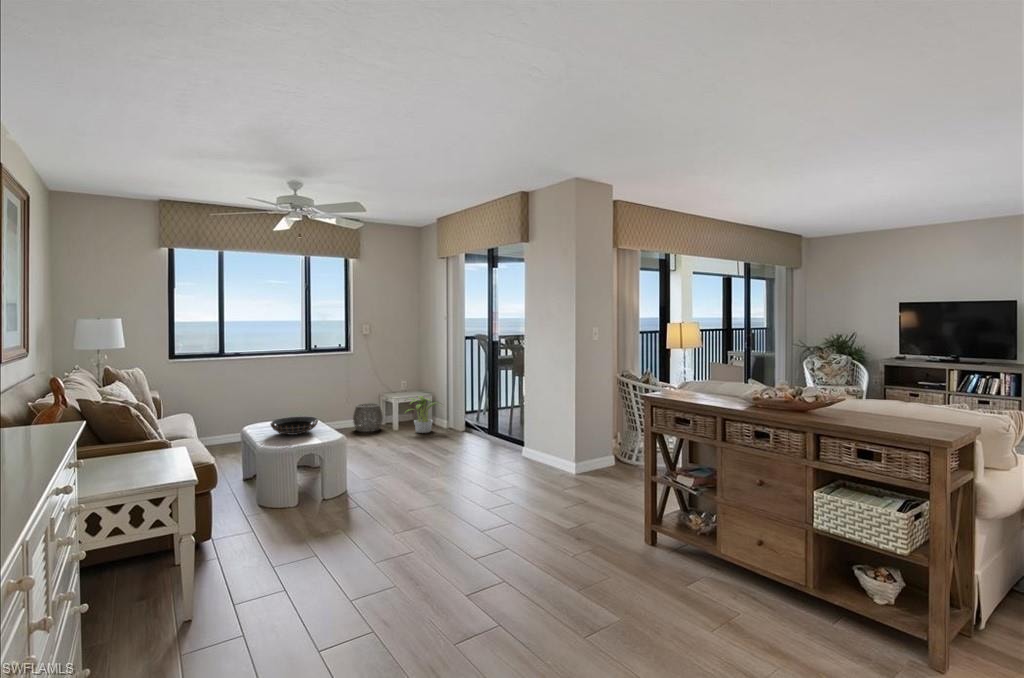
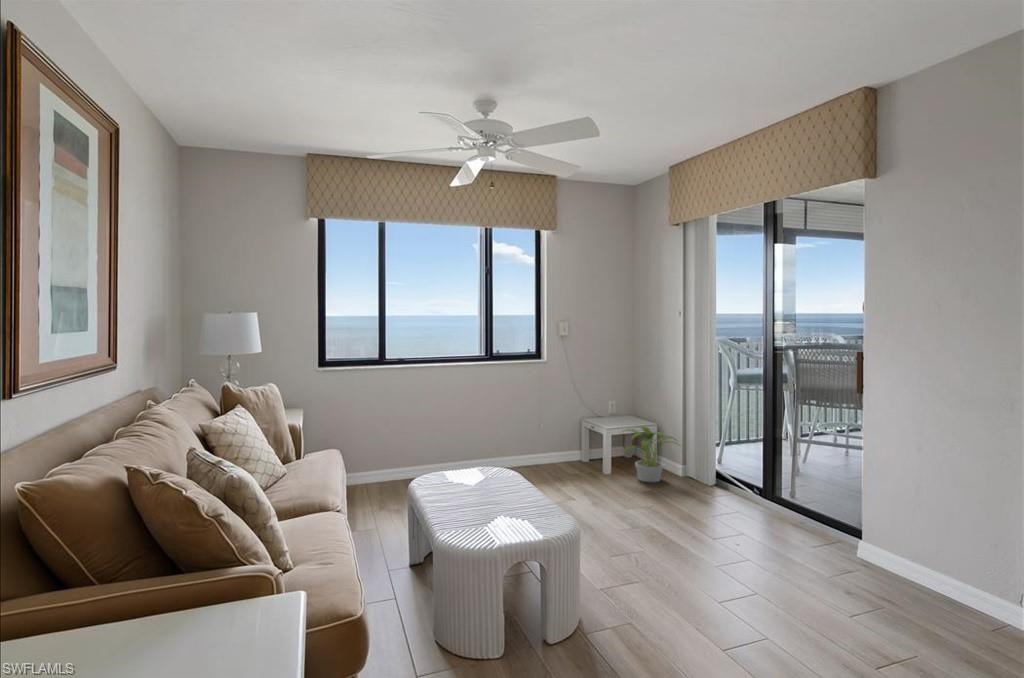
woven basket: present [353,403,383,432] -> none [547,432,588,474]
decorative bowl: present [270,417,318,435] -> none [453,478,530,515]

